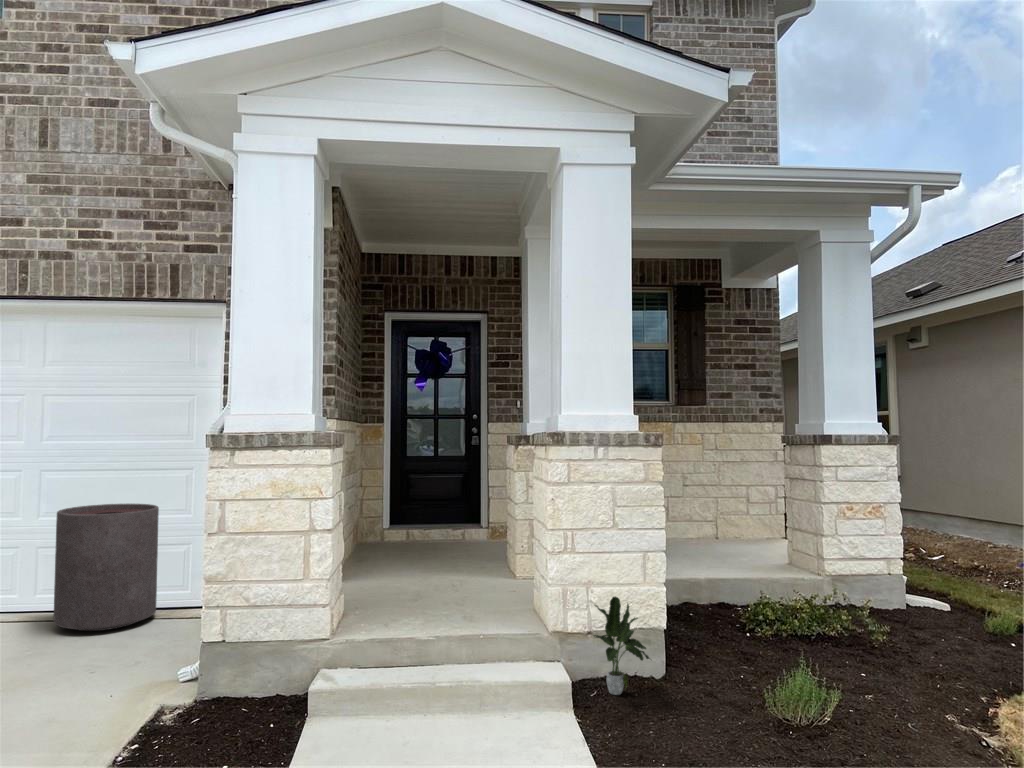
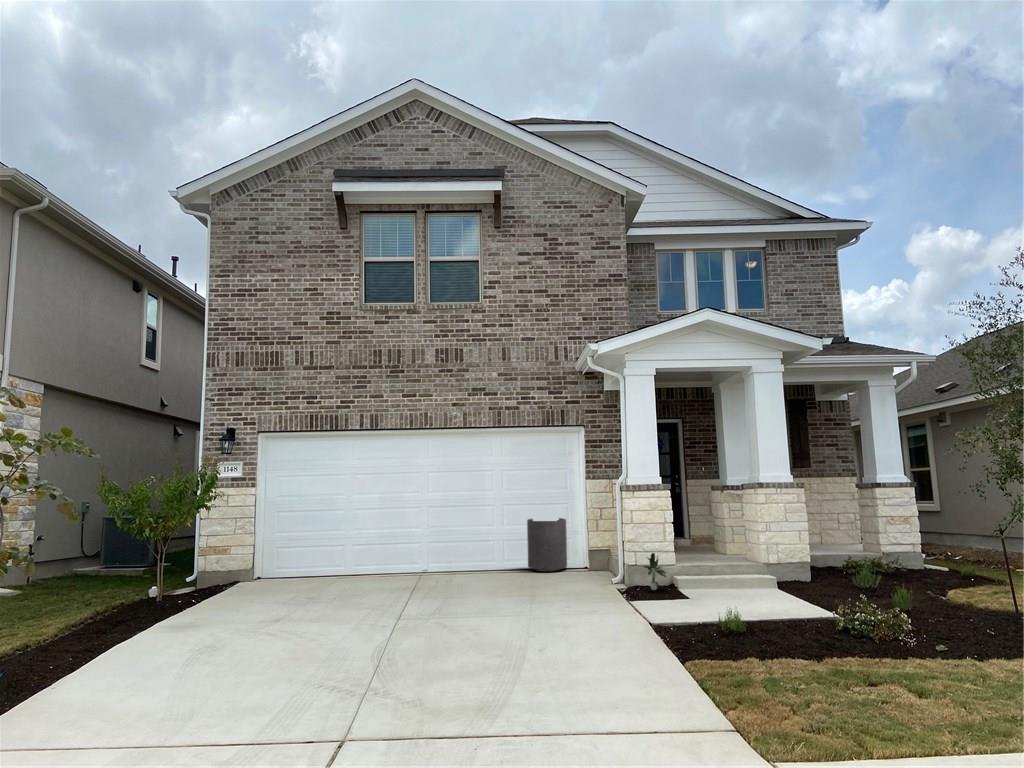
potted plant: present [594,597,649,695] -> present [643,553,666,590]

